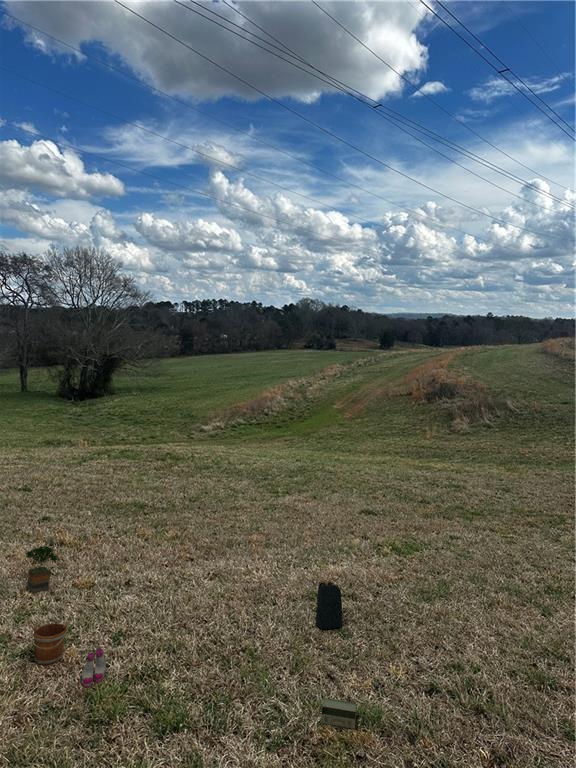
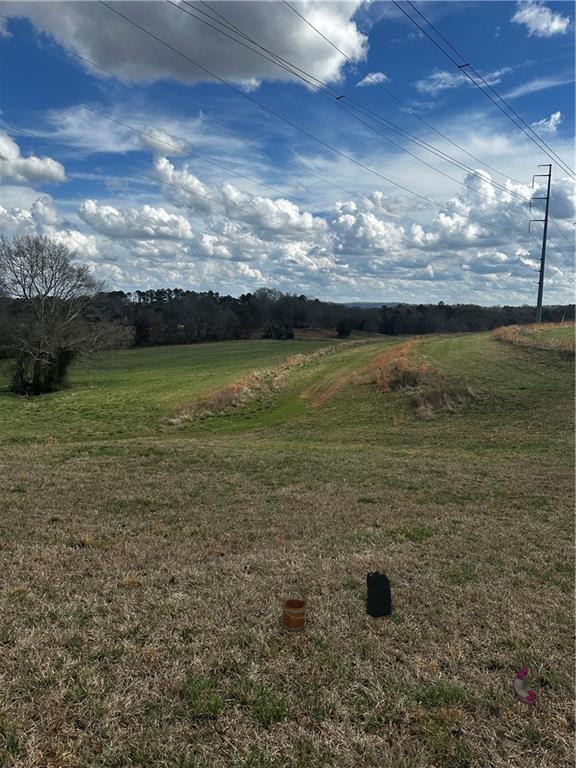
potted tree: present [26,546,57,593] -> none [69,550,103,599]
bucket: present [31,622,68,665] -> present [282,596,309,632]
boots: present [81,648,106,687] -> present [512,667,535,705]
toolbox: present [321,698,356,729] -> none [406,679,442,705]

